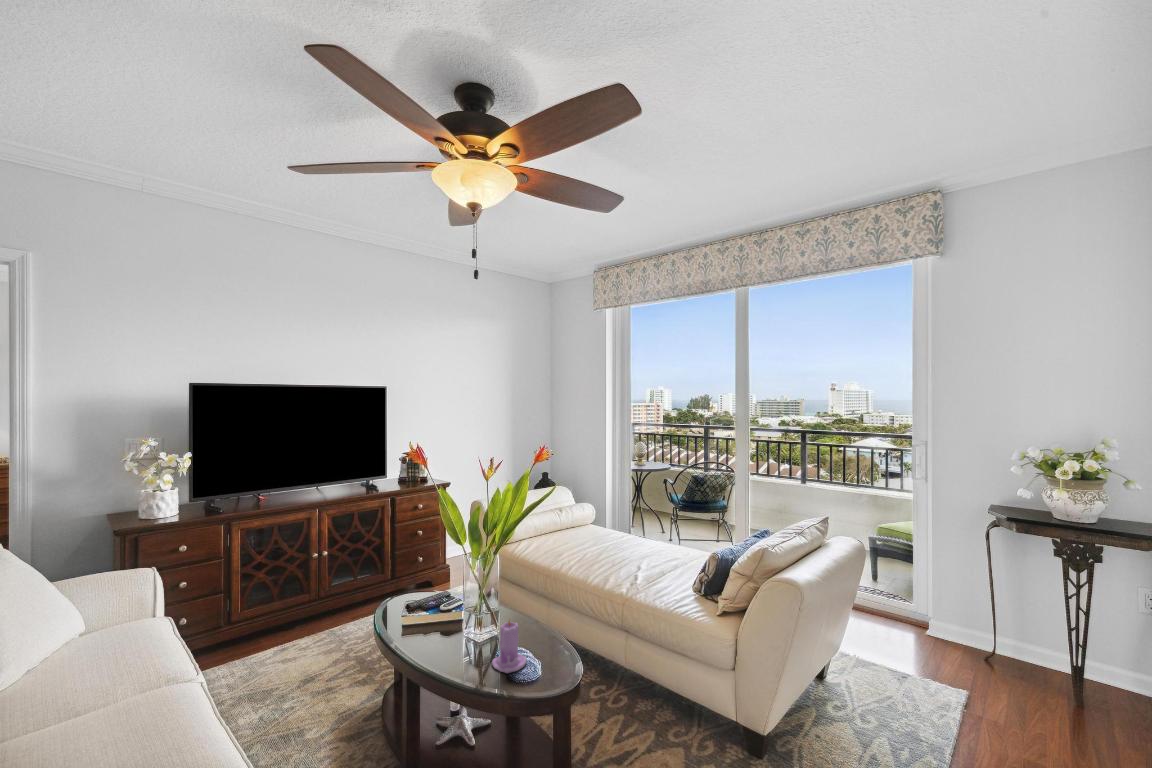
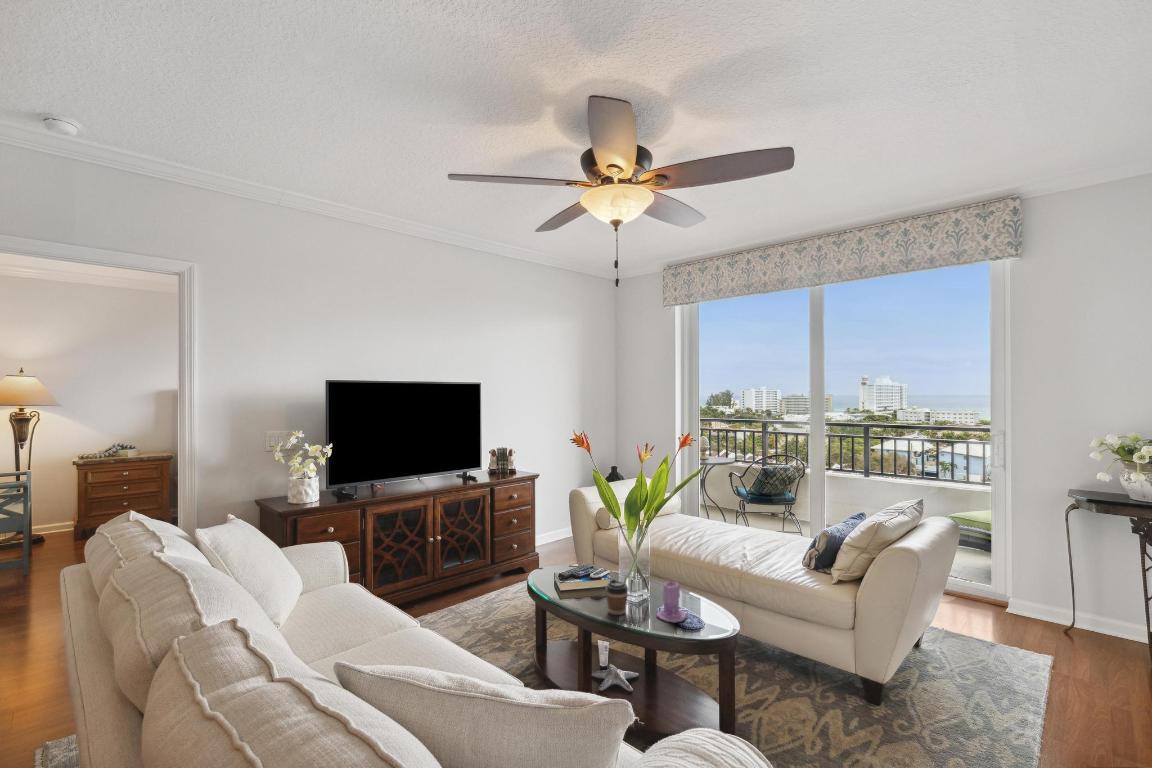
coffee cup: none [436,617,464,661] -> present [606,579,628,615]

